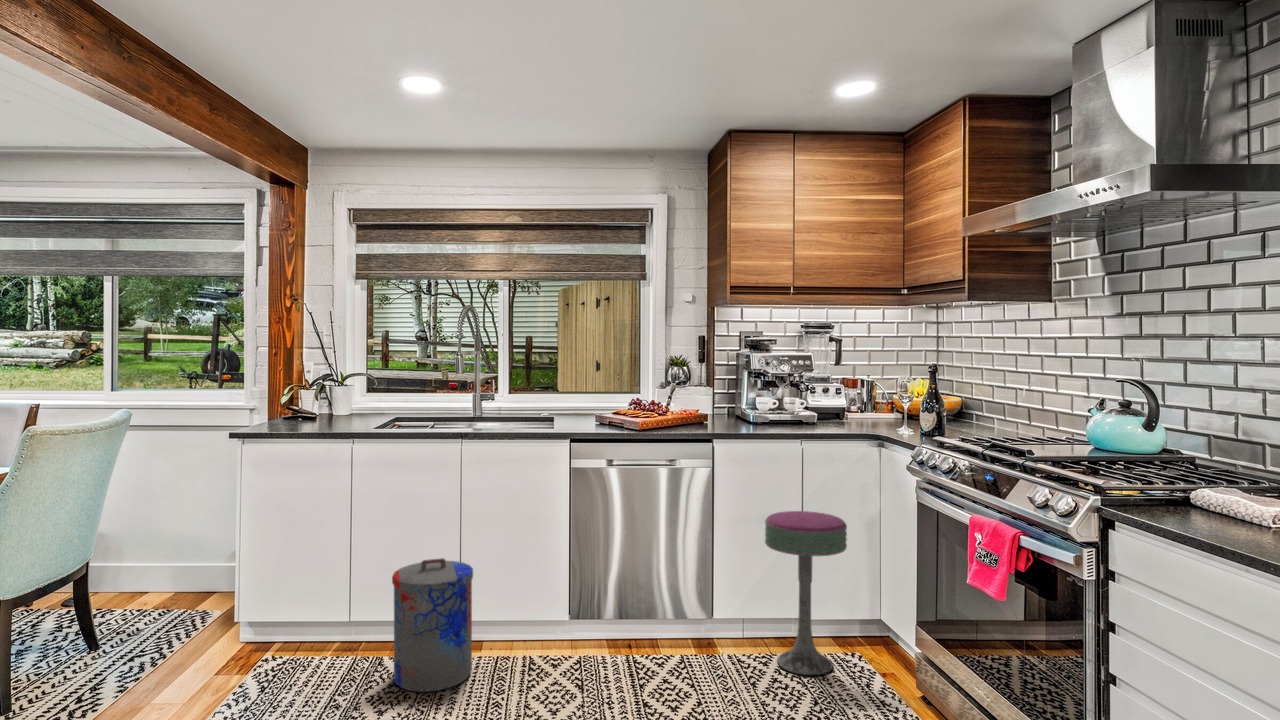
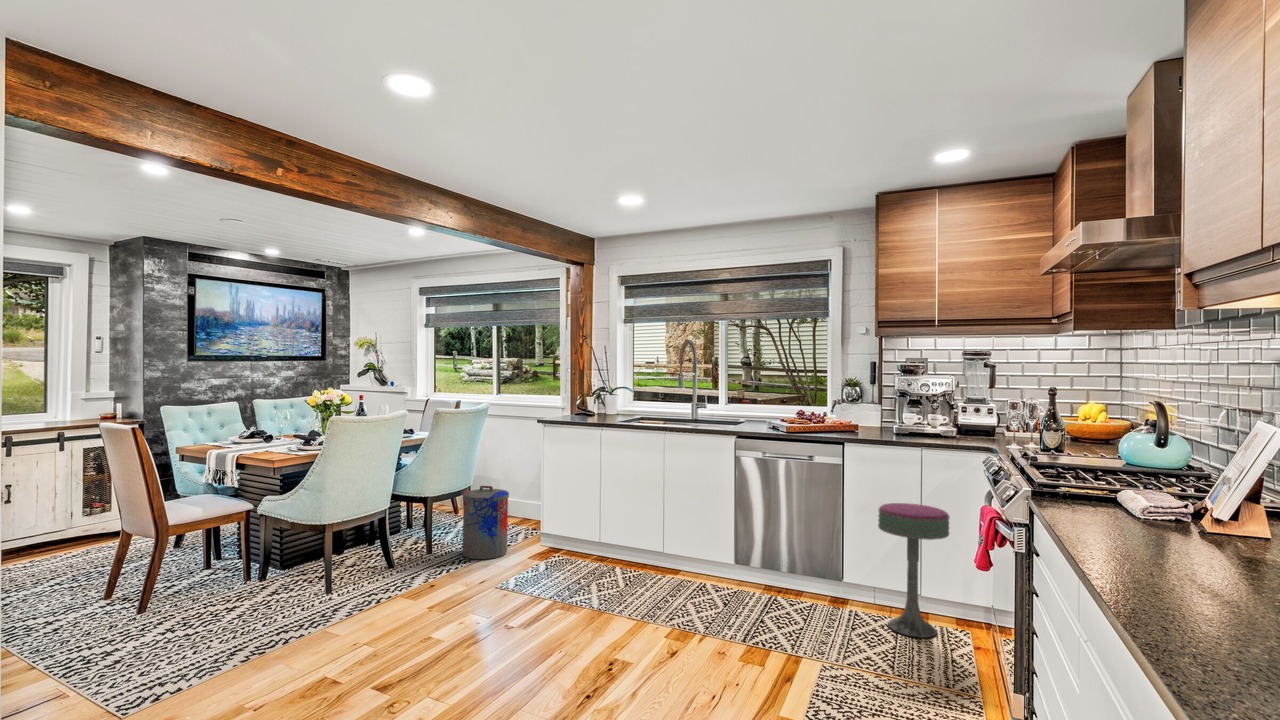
trash can: present [392,558,473,692] -> present [463,486,509,559]

